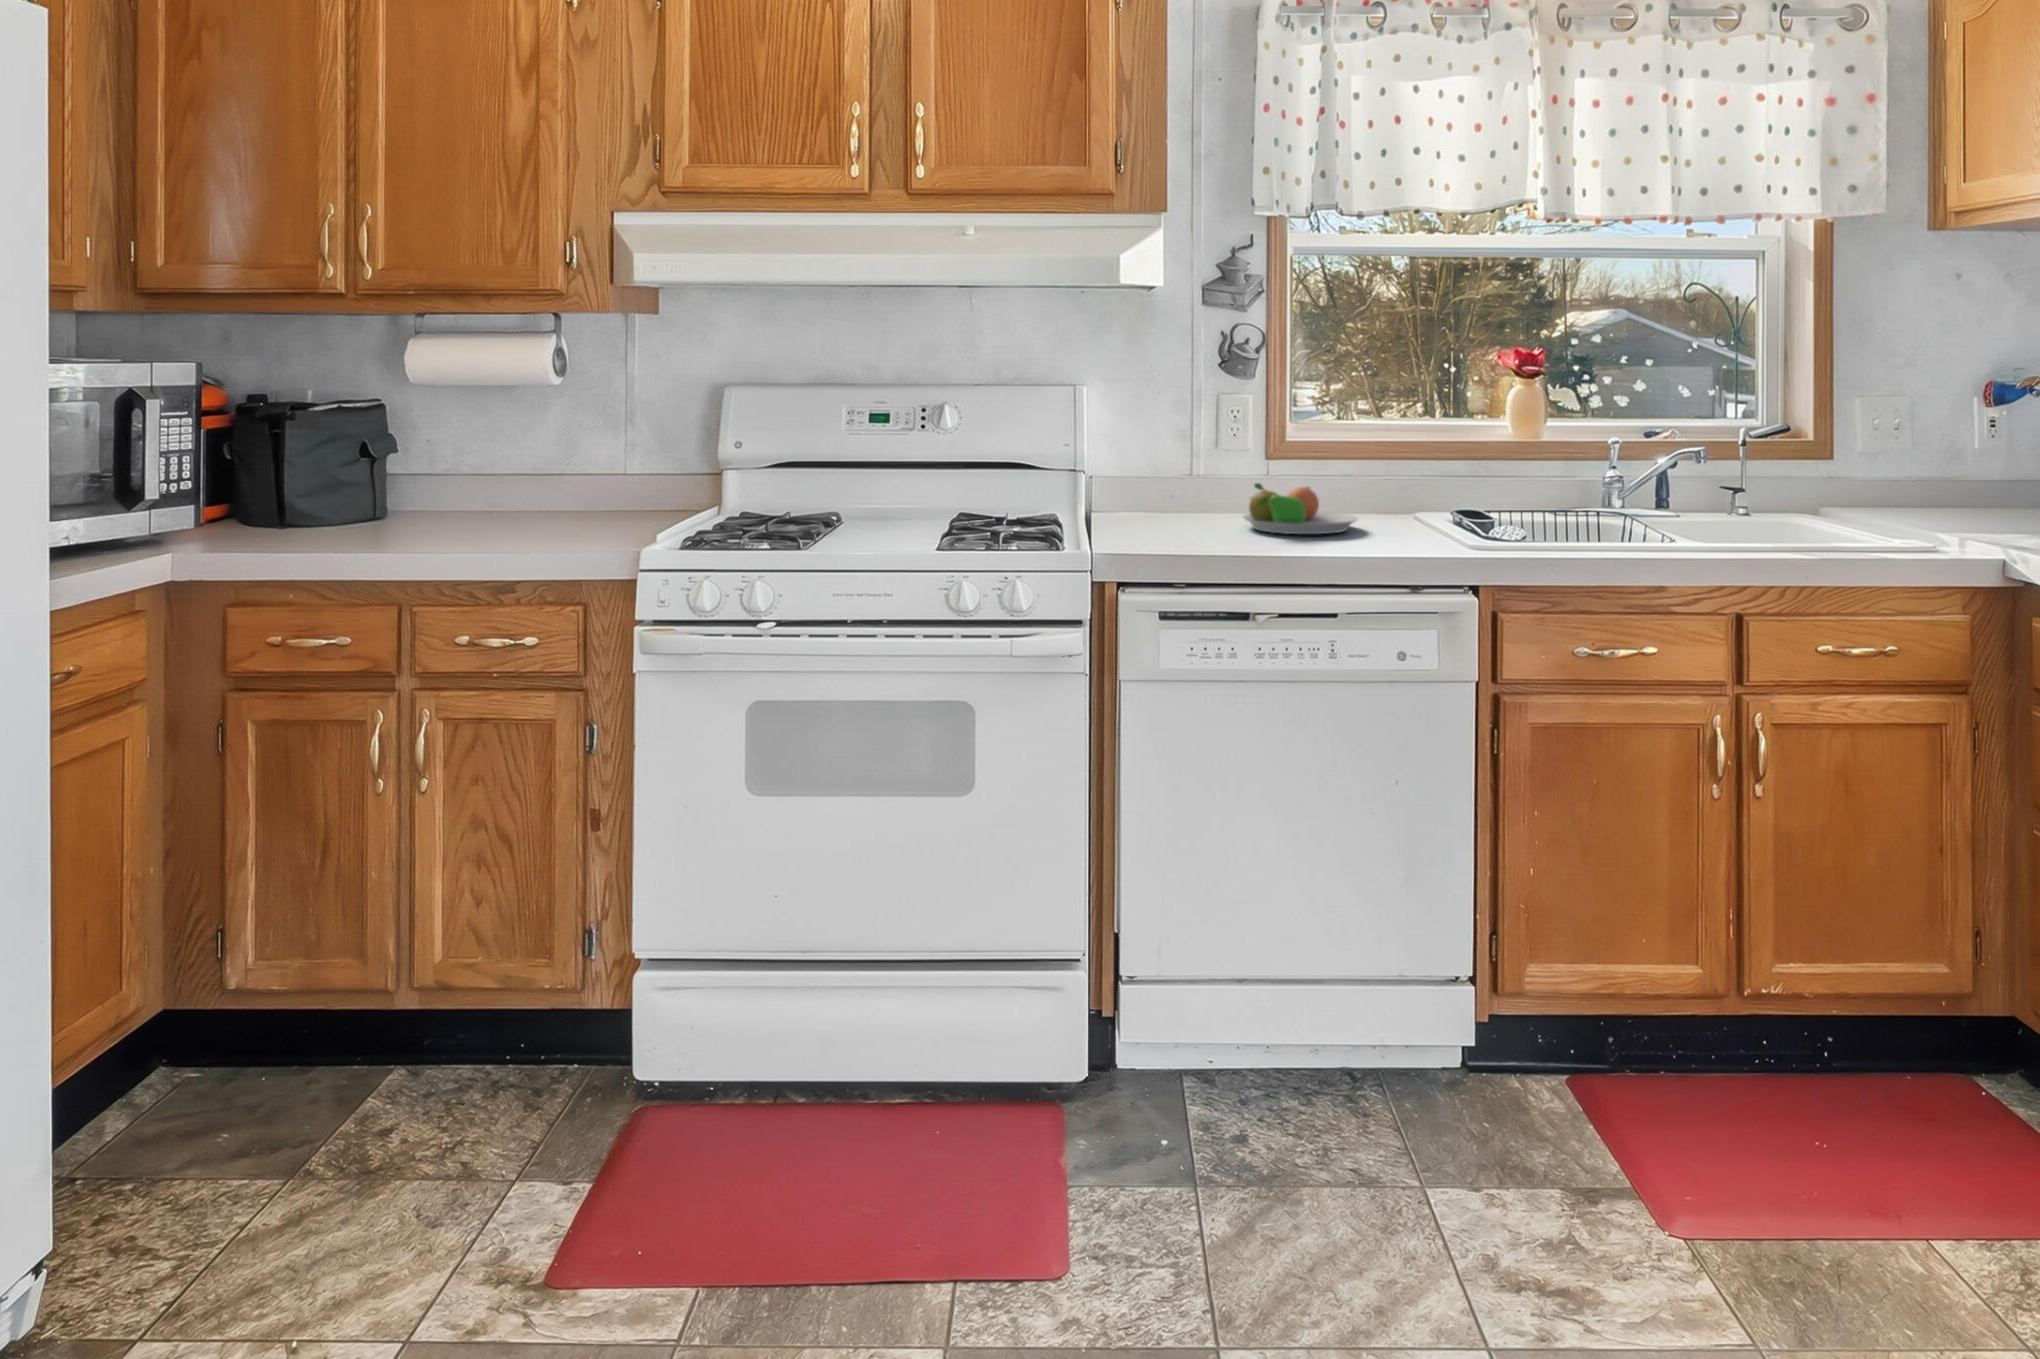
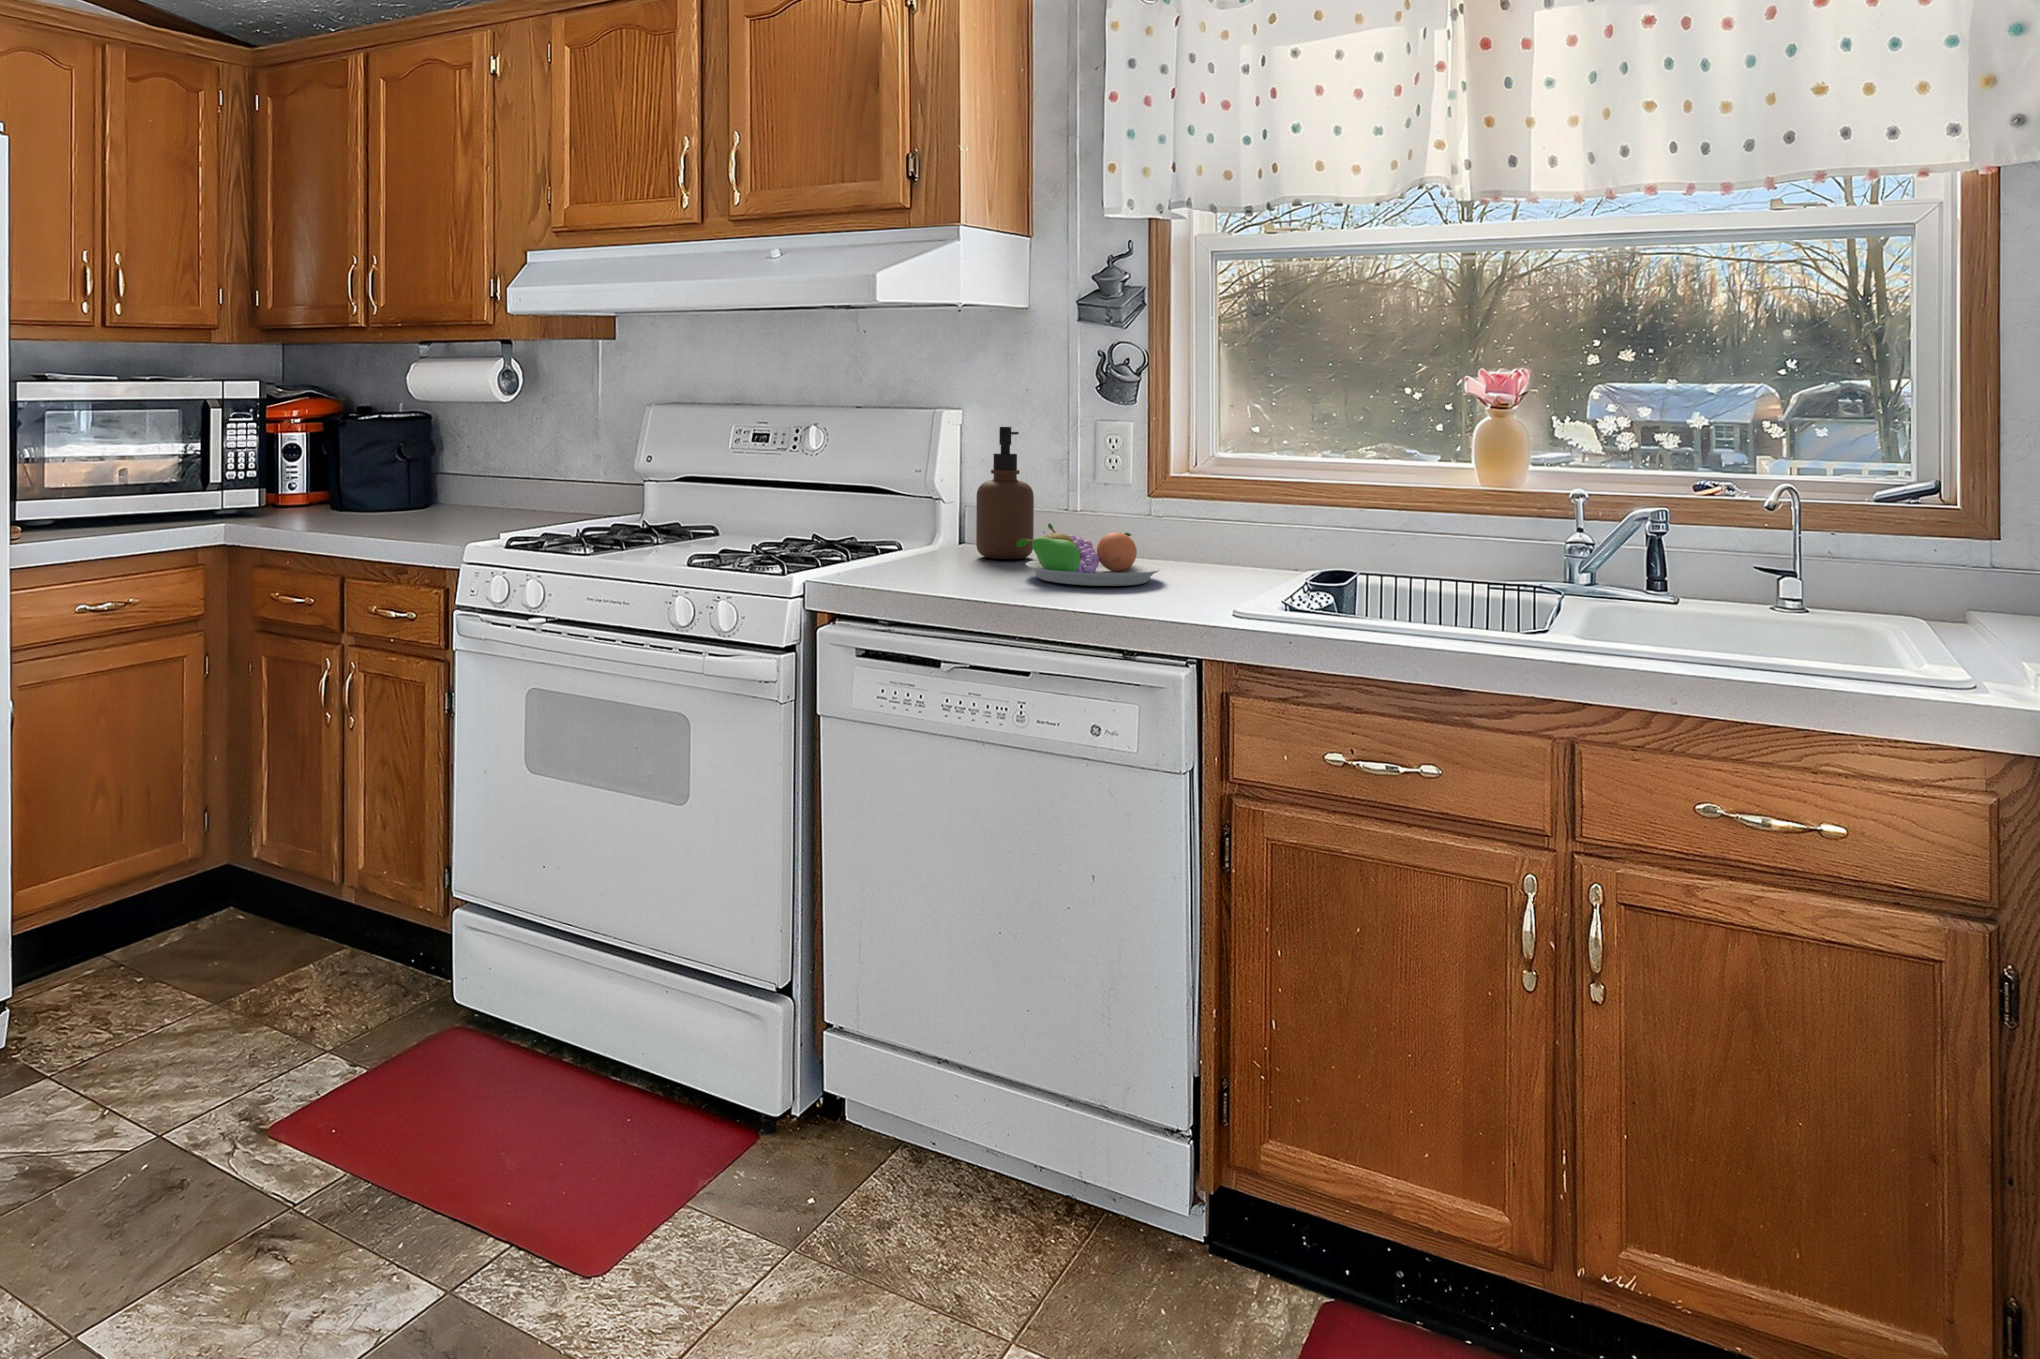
soap dispenser: none [1148,399,1199,518] -> present [976,427,1034,559]

